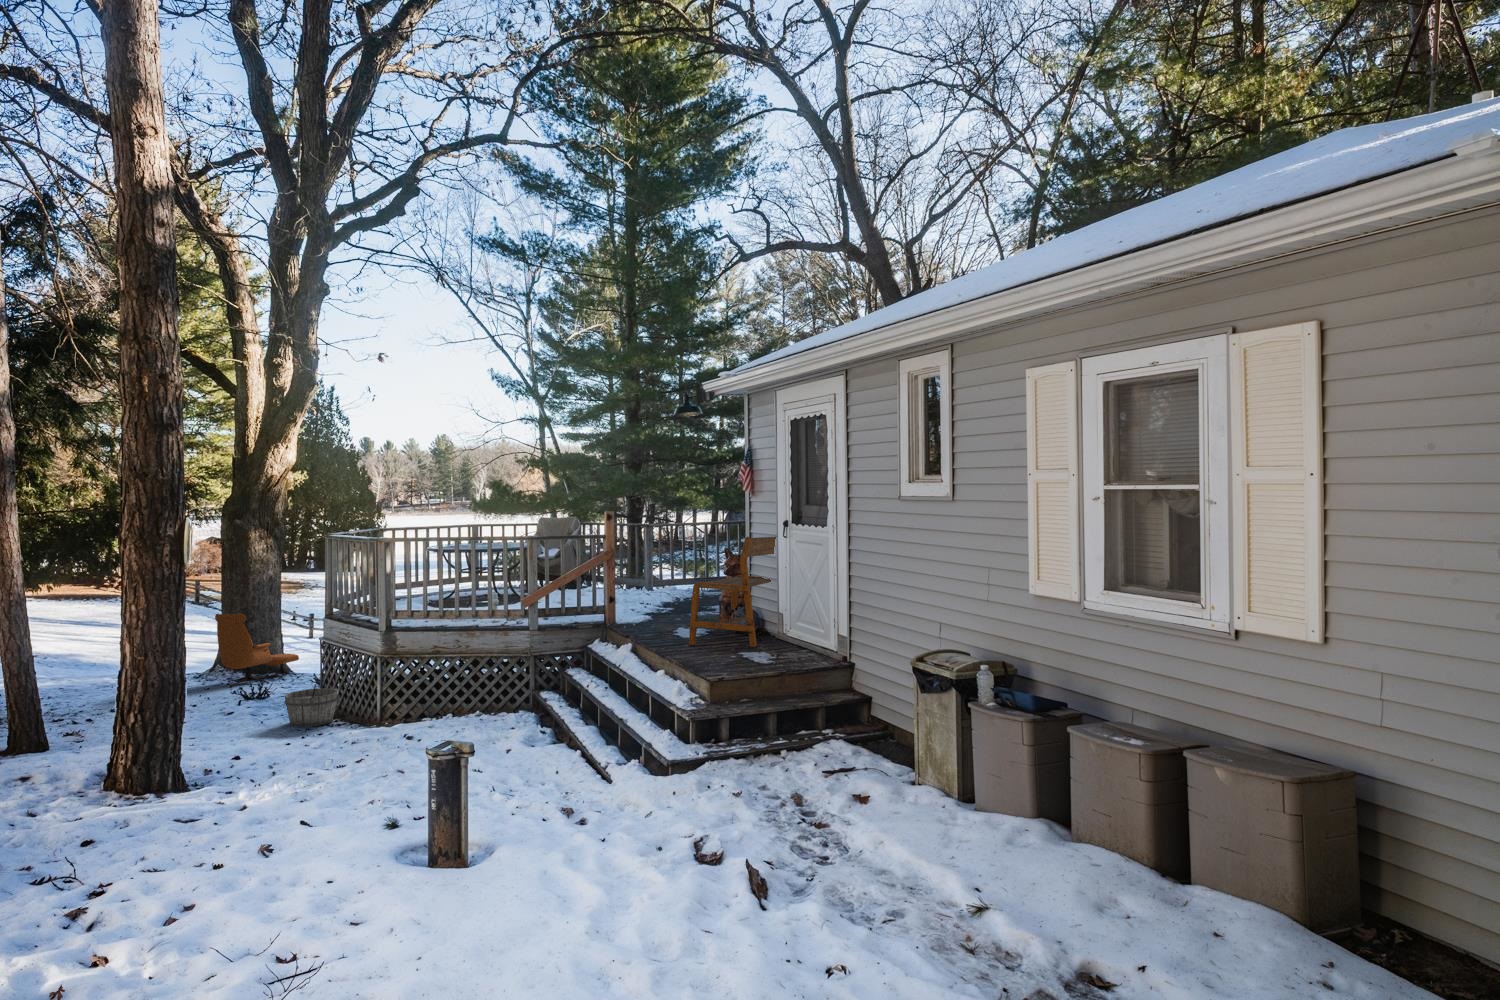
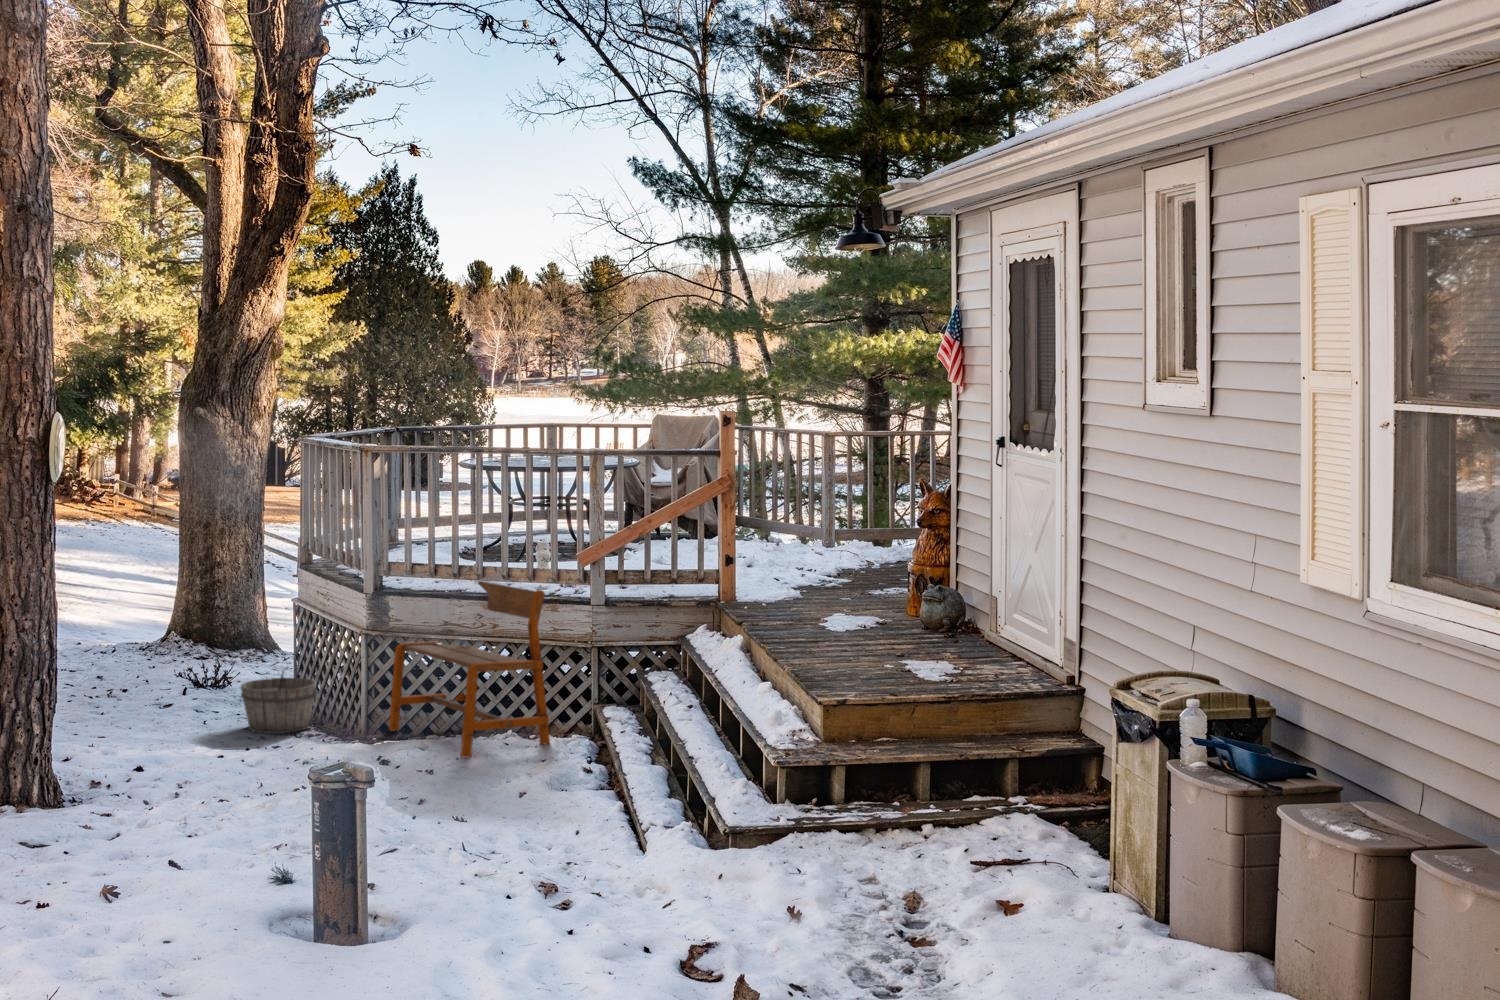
bench: present [689,536,777,647] -> present [389,578,550,757]
lounge chair: present [215,614,299,688] -> none [160,557,281,669]

